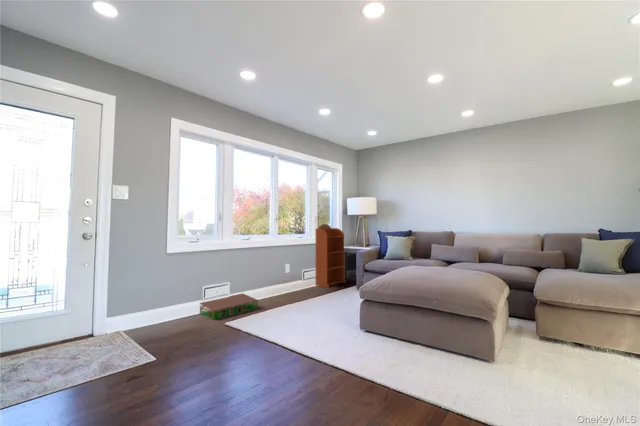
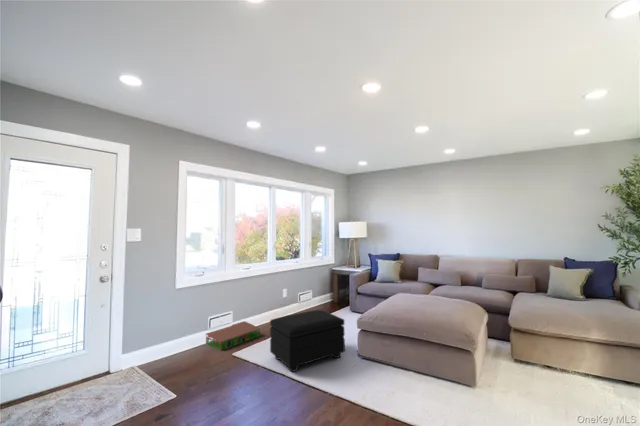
bookcase: present [315,224,346,287] -> none [310,248,339,310]
footstool: none [265,280,346,341] -> present [270,310,345,372]

